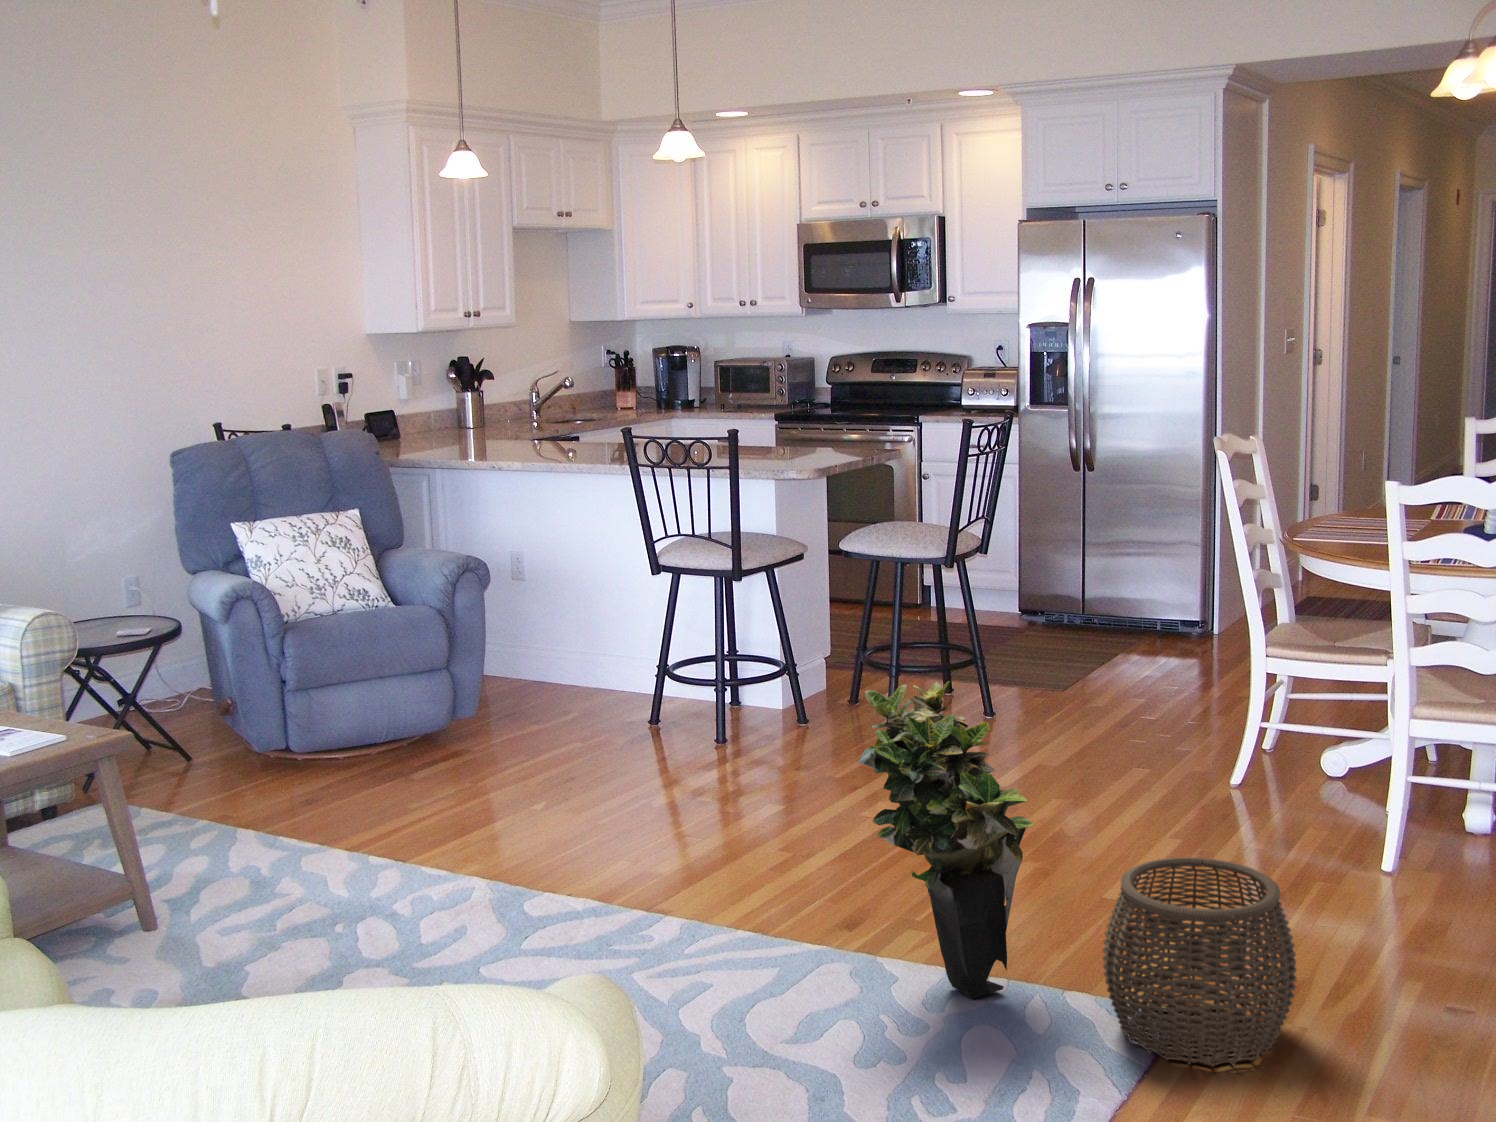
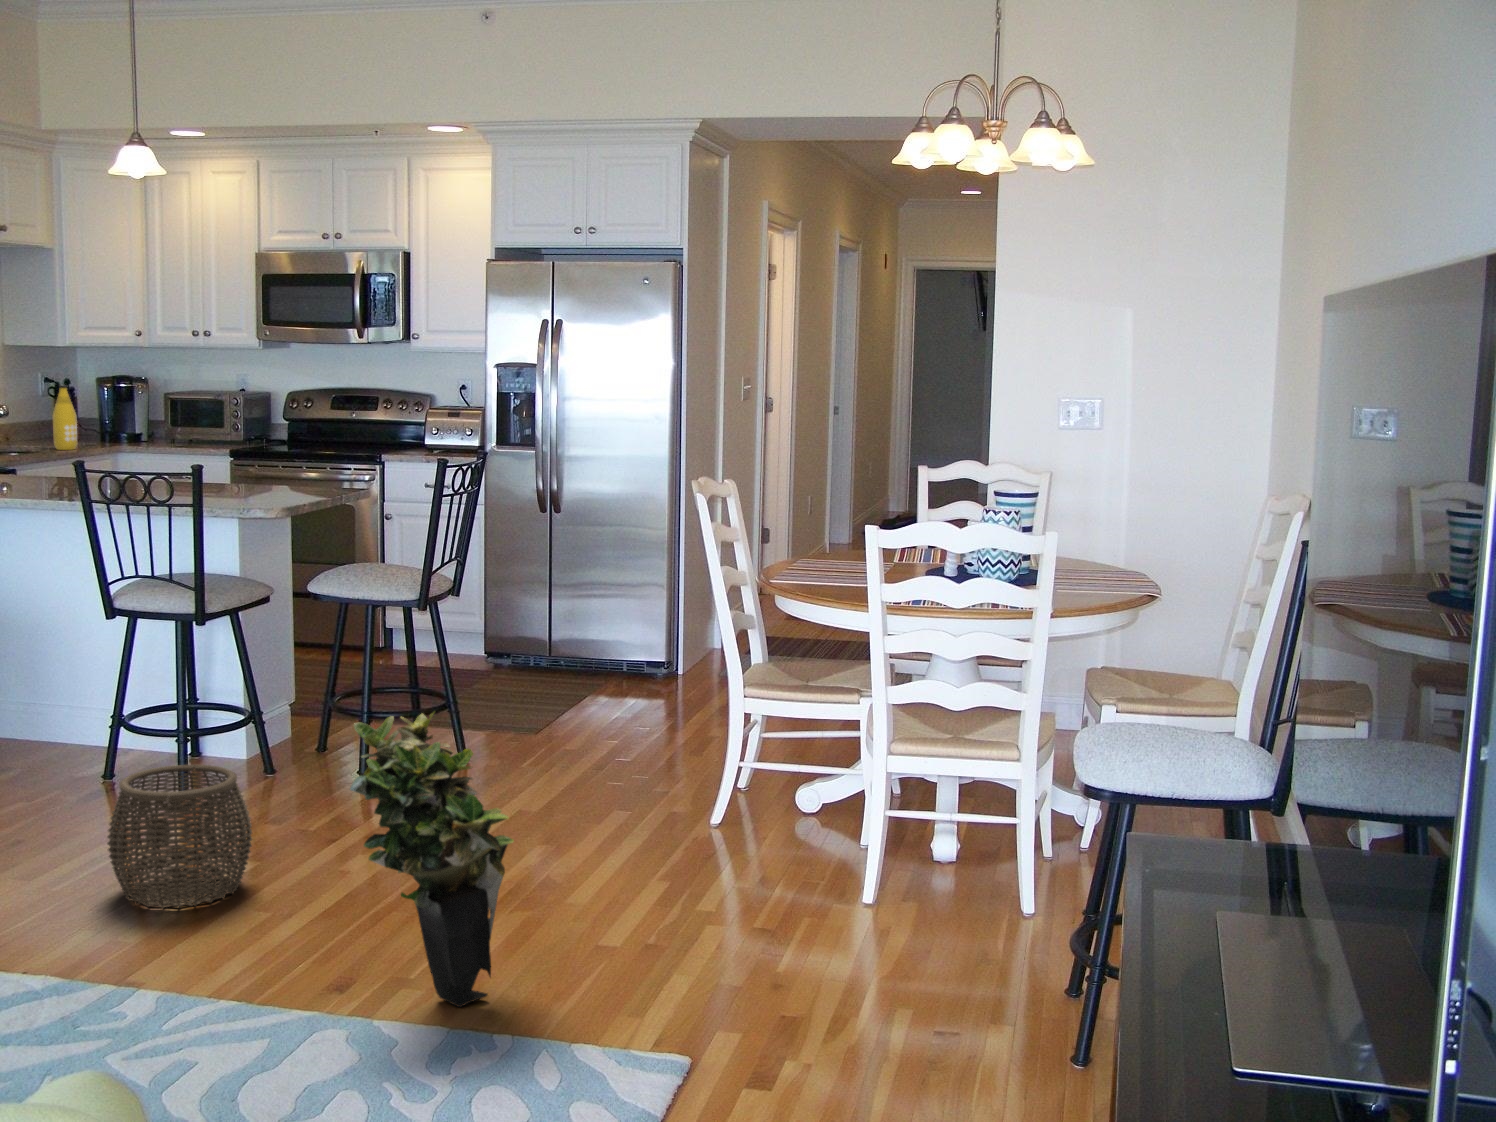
bottle: none [623,358,645,417] -> present [53,385,77,450]
woven basket: present [1103,857,1297,1067] -> present [107,765,252,908]

